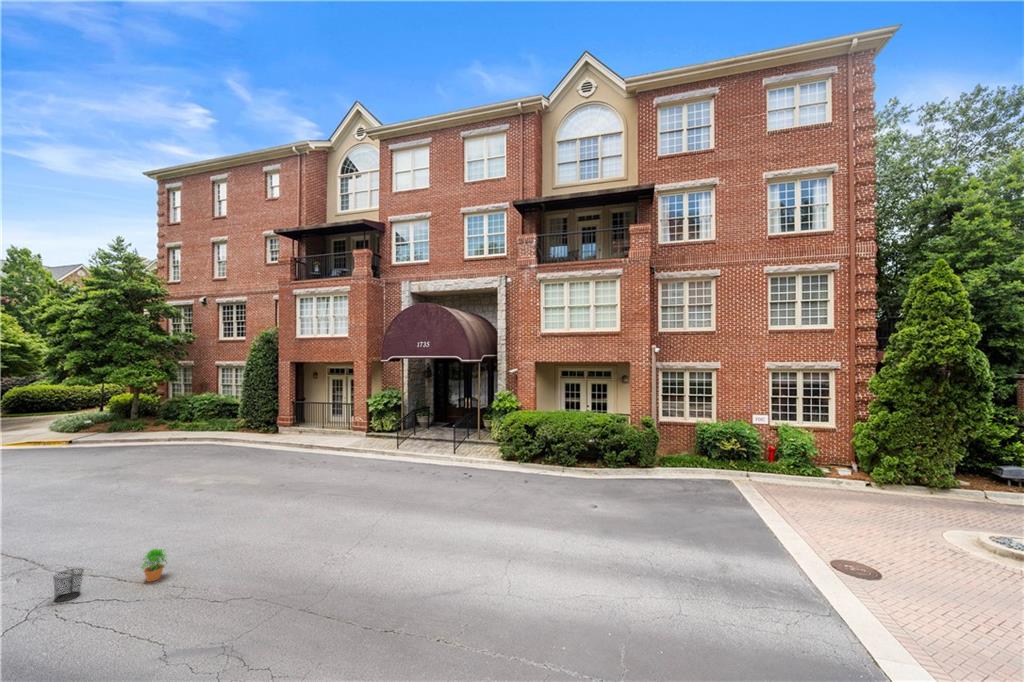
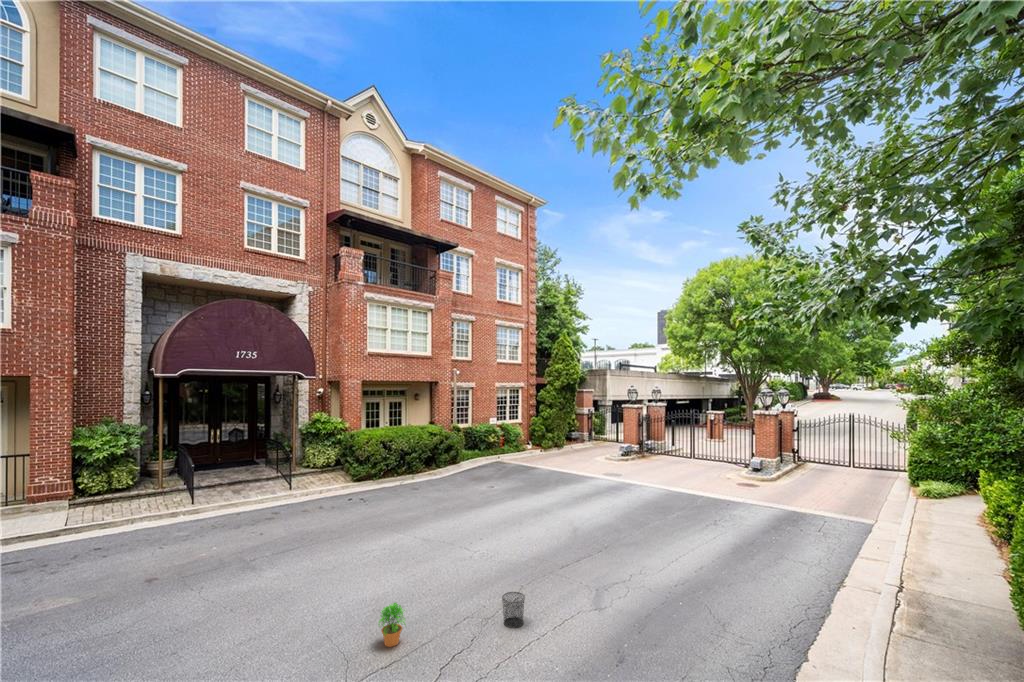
potted plant: present [141,549,167,582] -> present [379,603,405,647]

